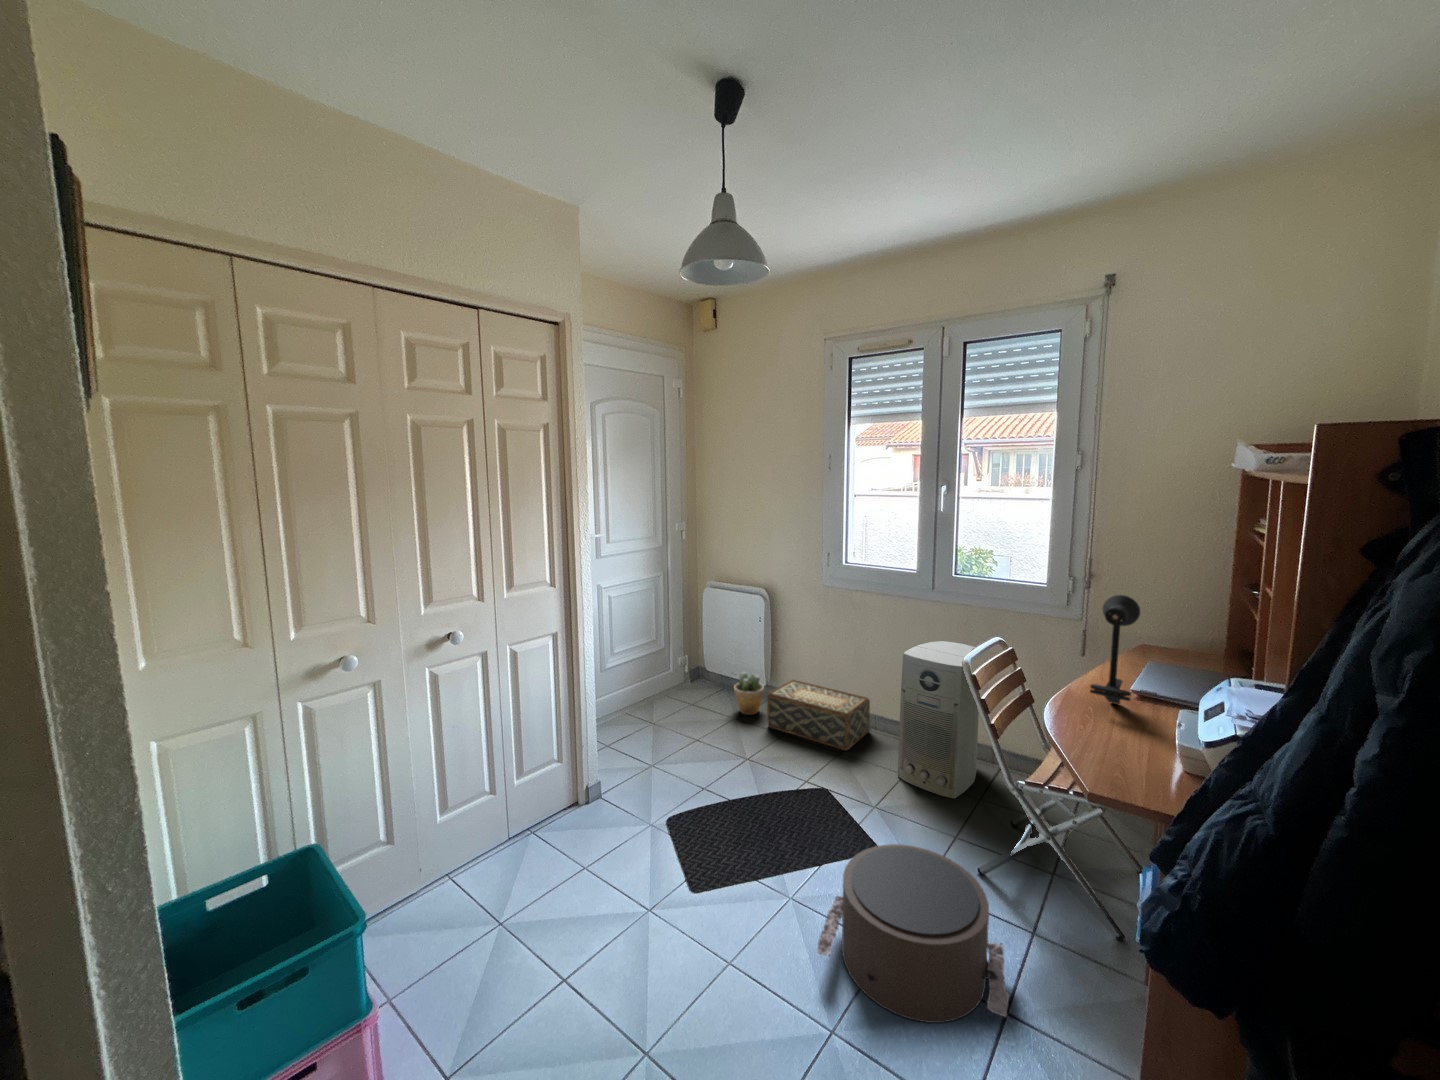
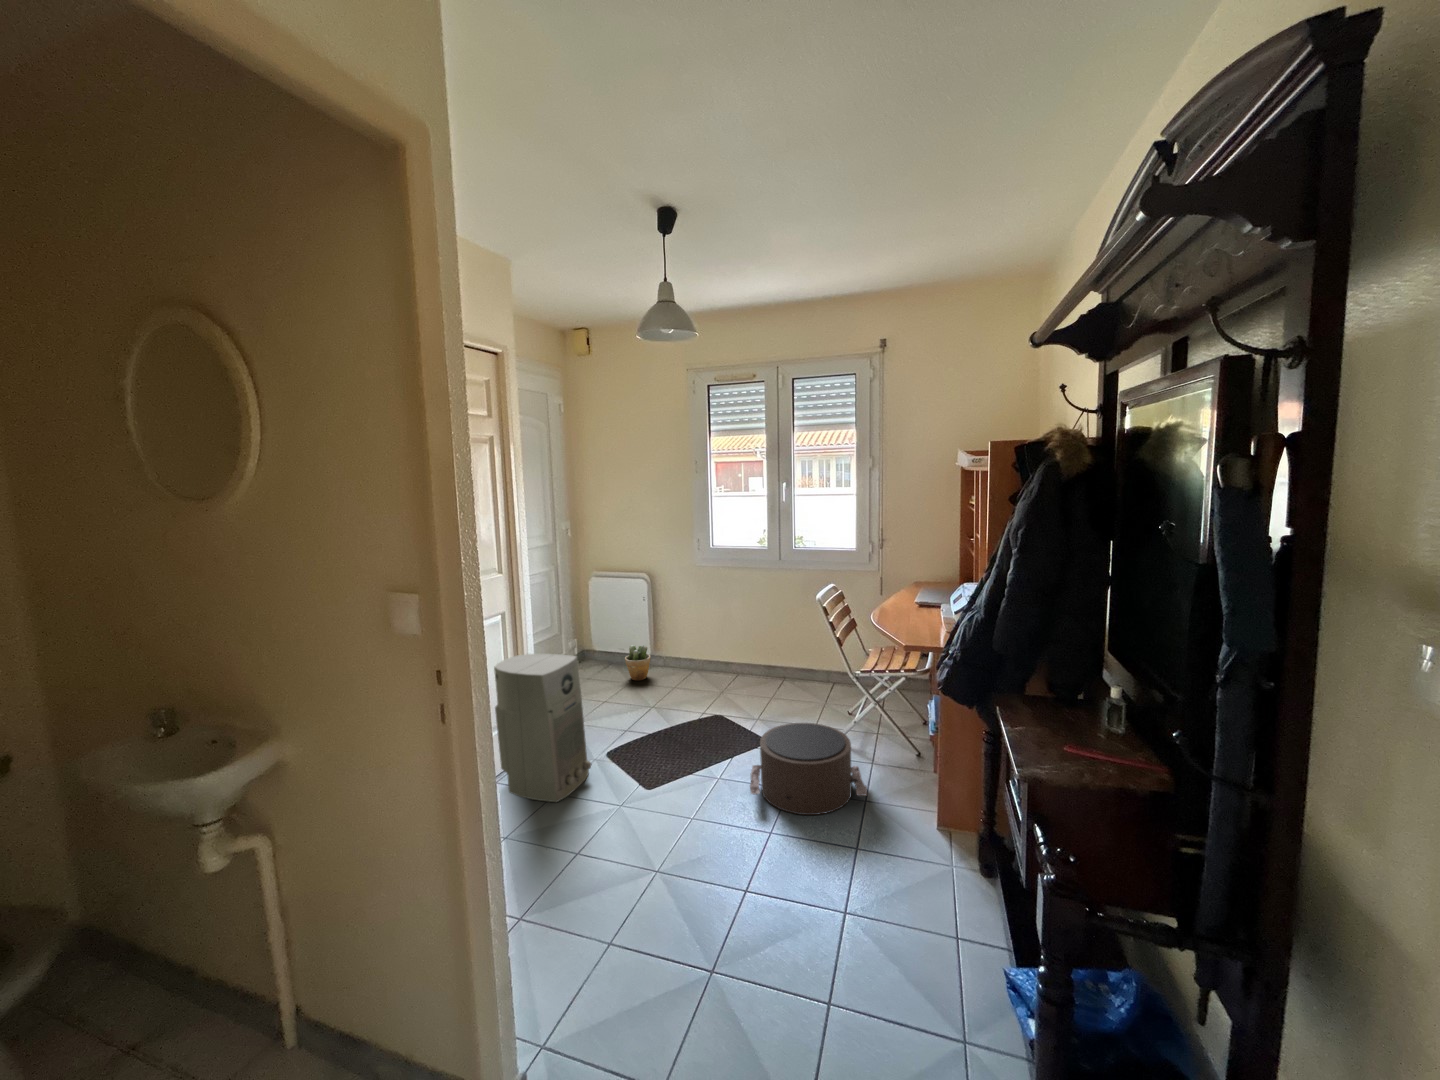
desk lamp: present [1090,595,1140,704] -> none [893,544,916,611]
air purifier: present [898,641,979,799] -> present [494,654,592,802]
woven basket: present [767,680,870,750] -> none [658,646,739,691]

